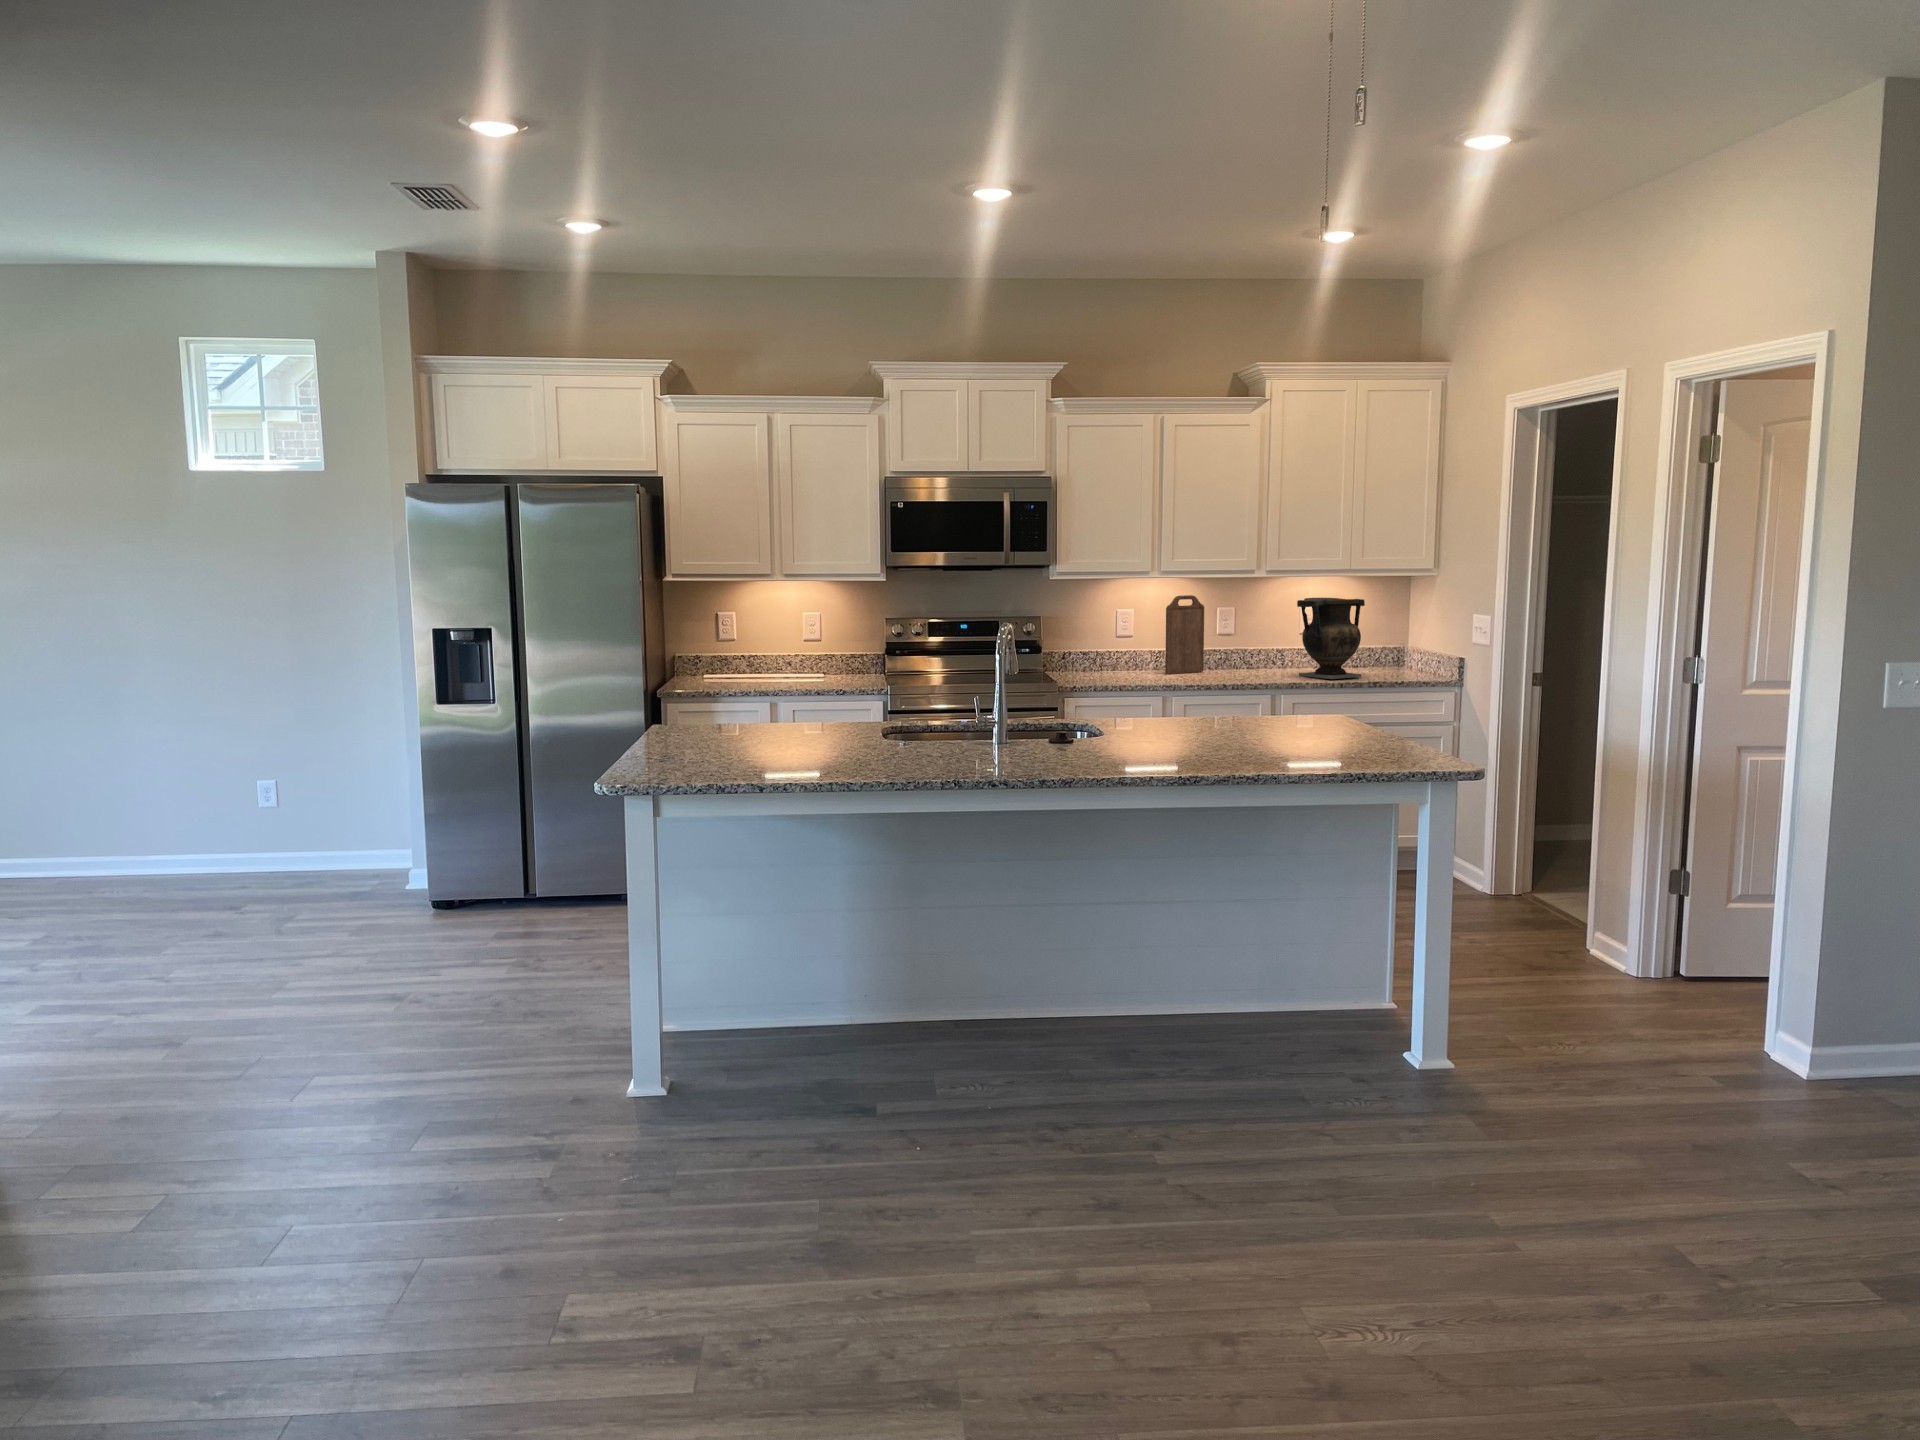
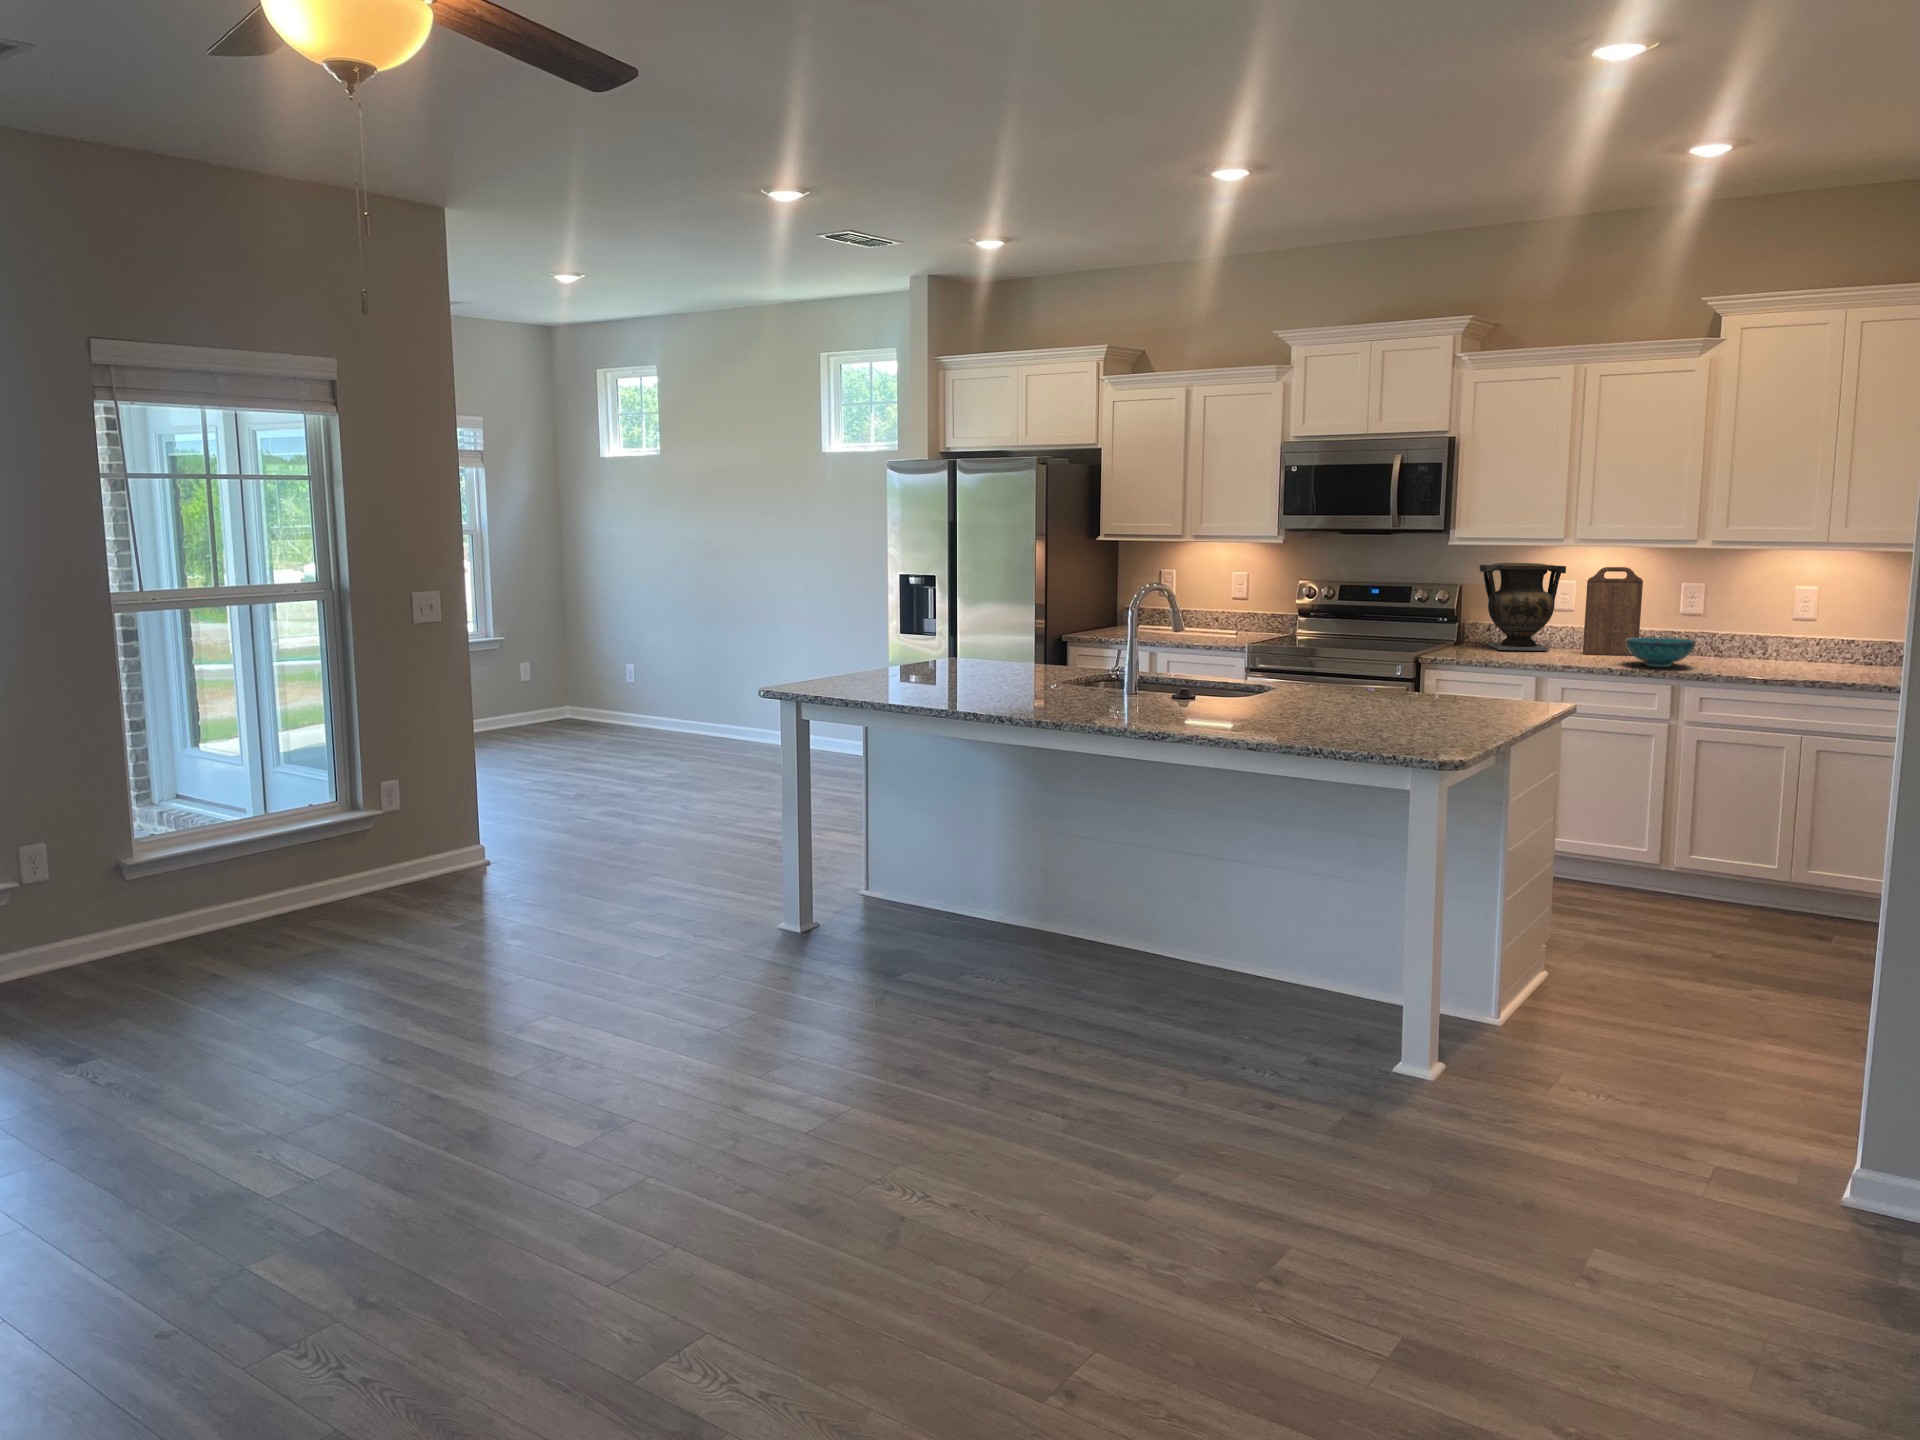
vase: present [1297,598,1365,679] -> present [1480,563,1566,651]
bowl: none [1217,655,1273,680] -> present [1625,637,1696,667]

